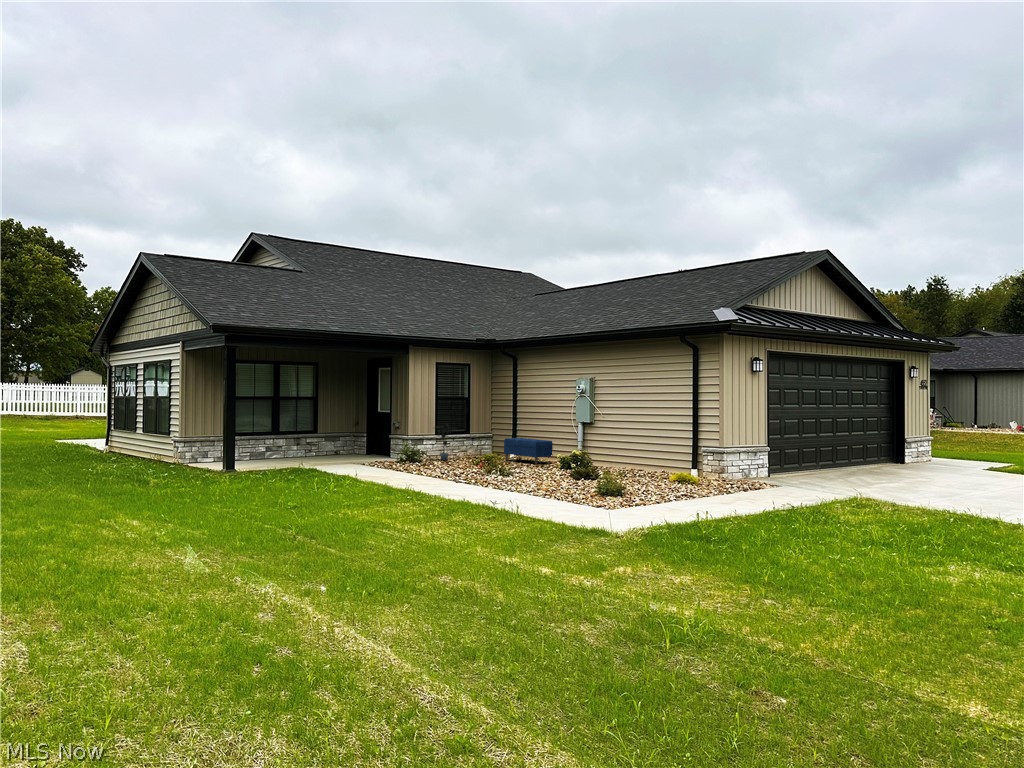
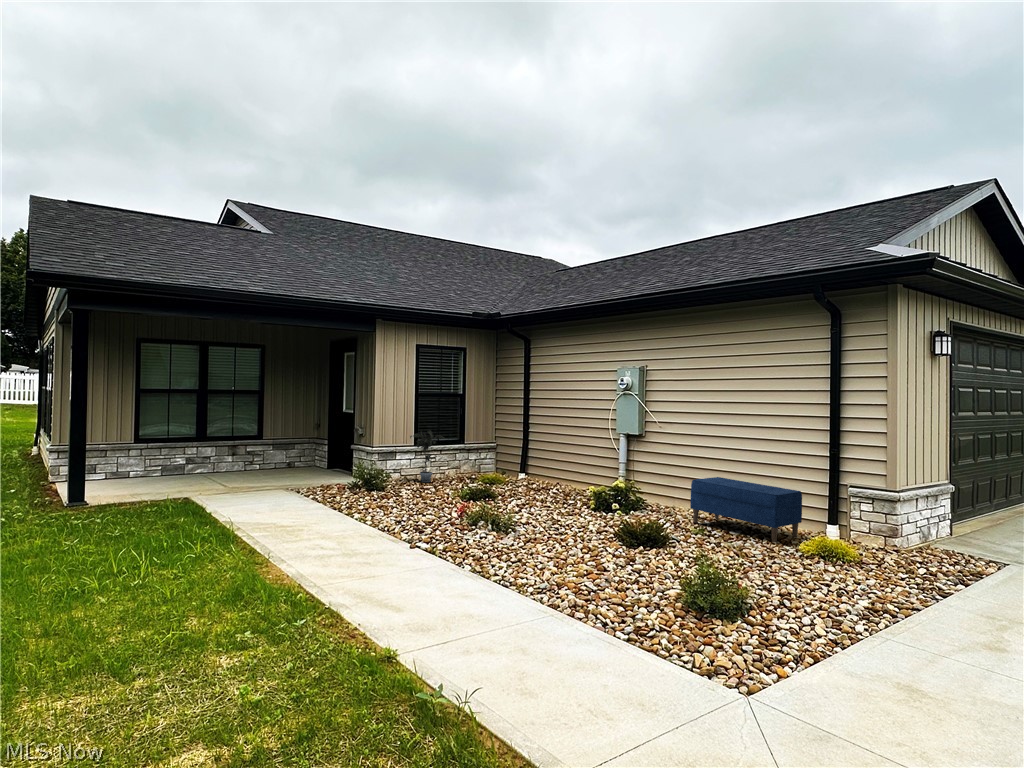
bench: present [504,438,553,464] -> present [690,477,802,542]

